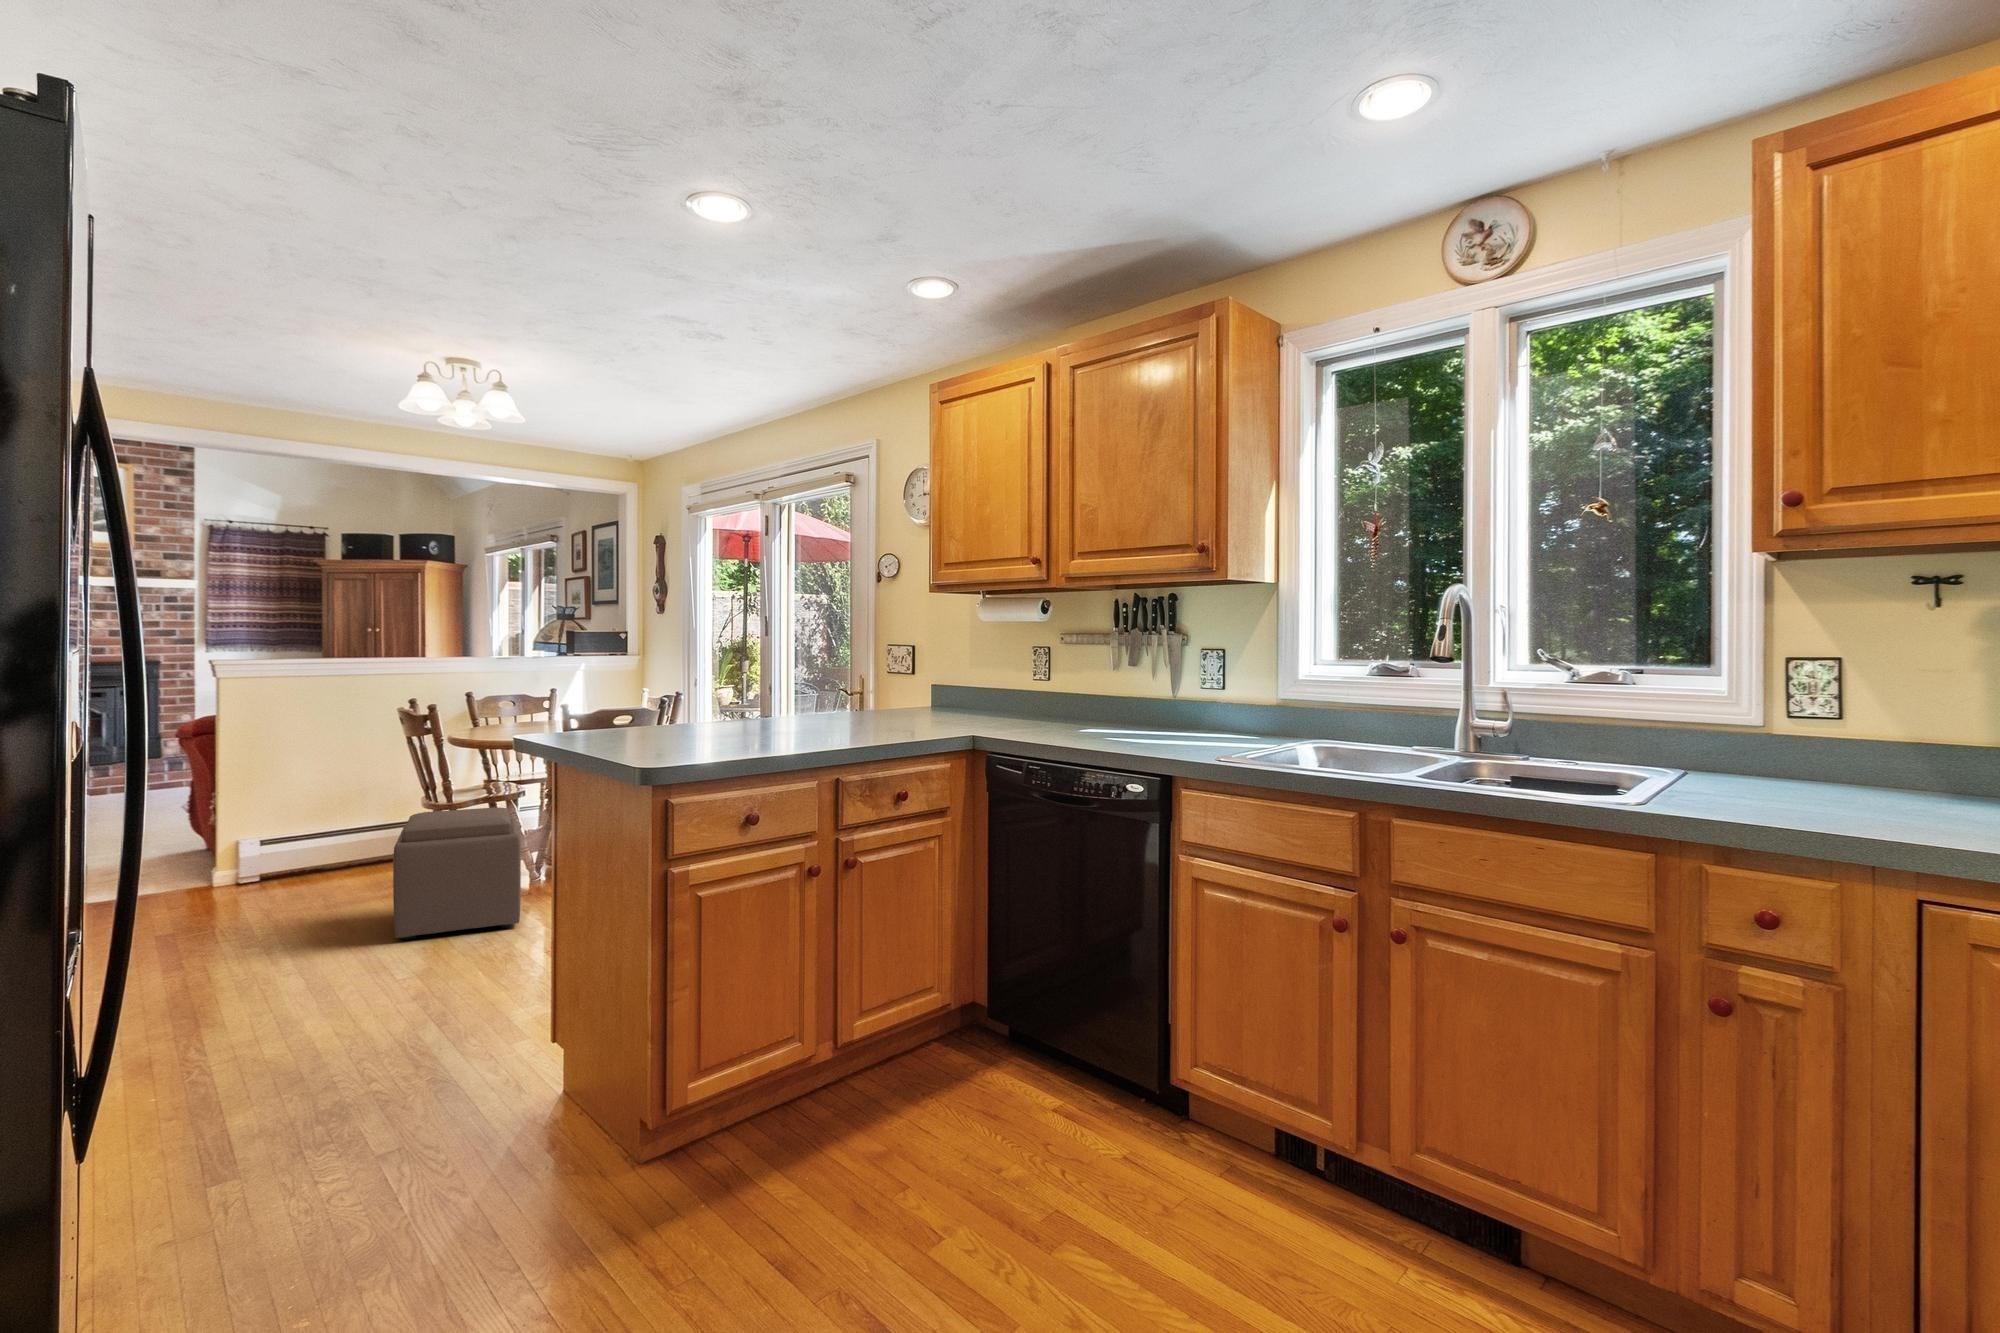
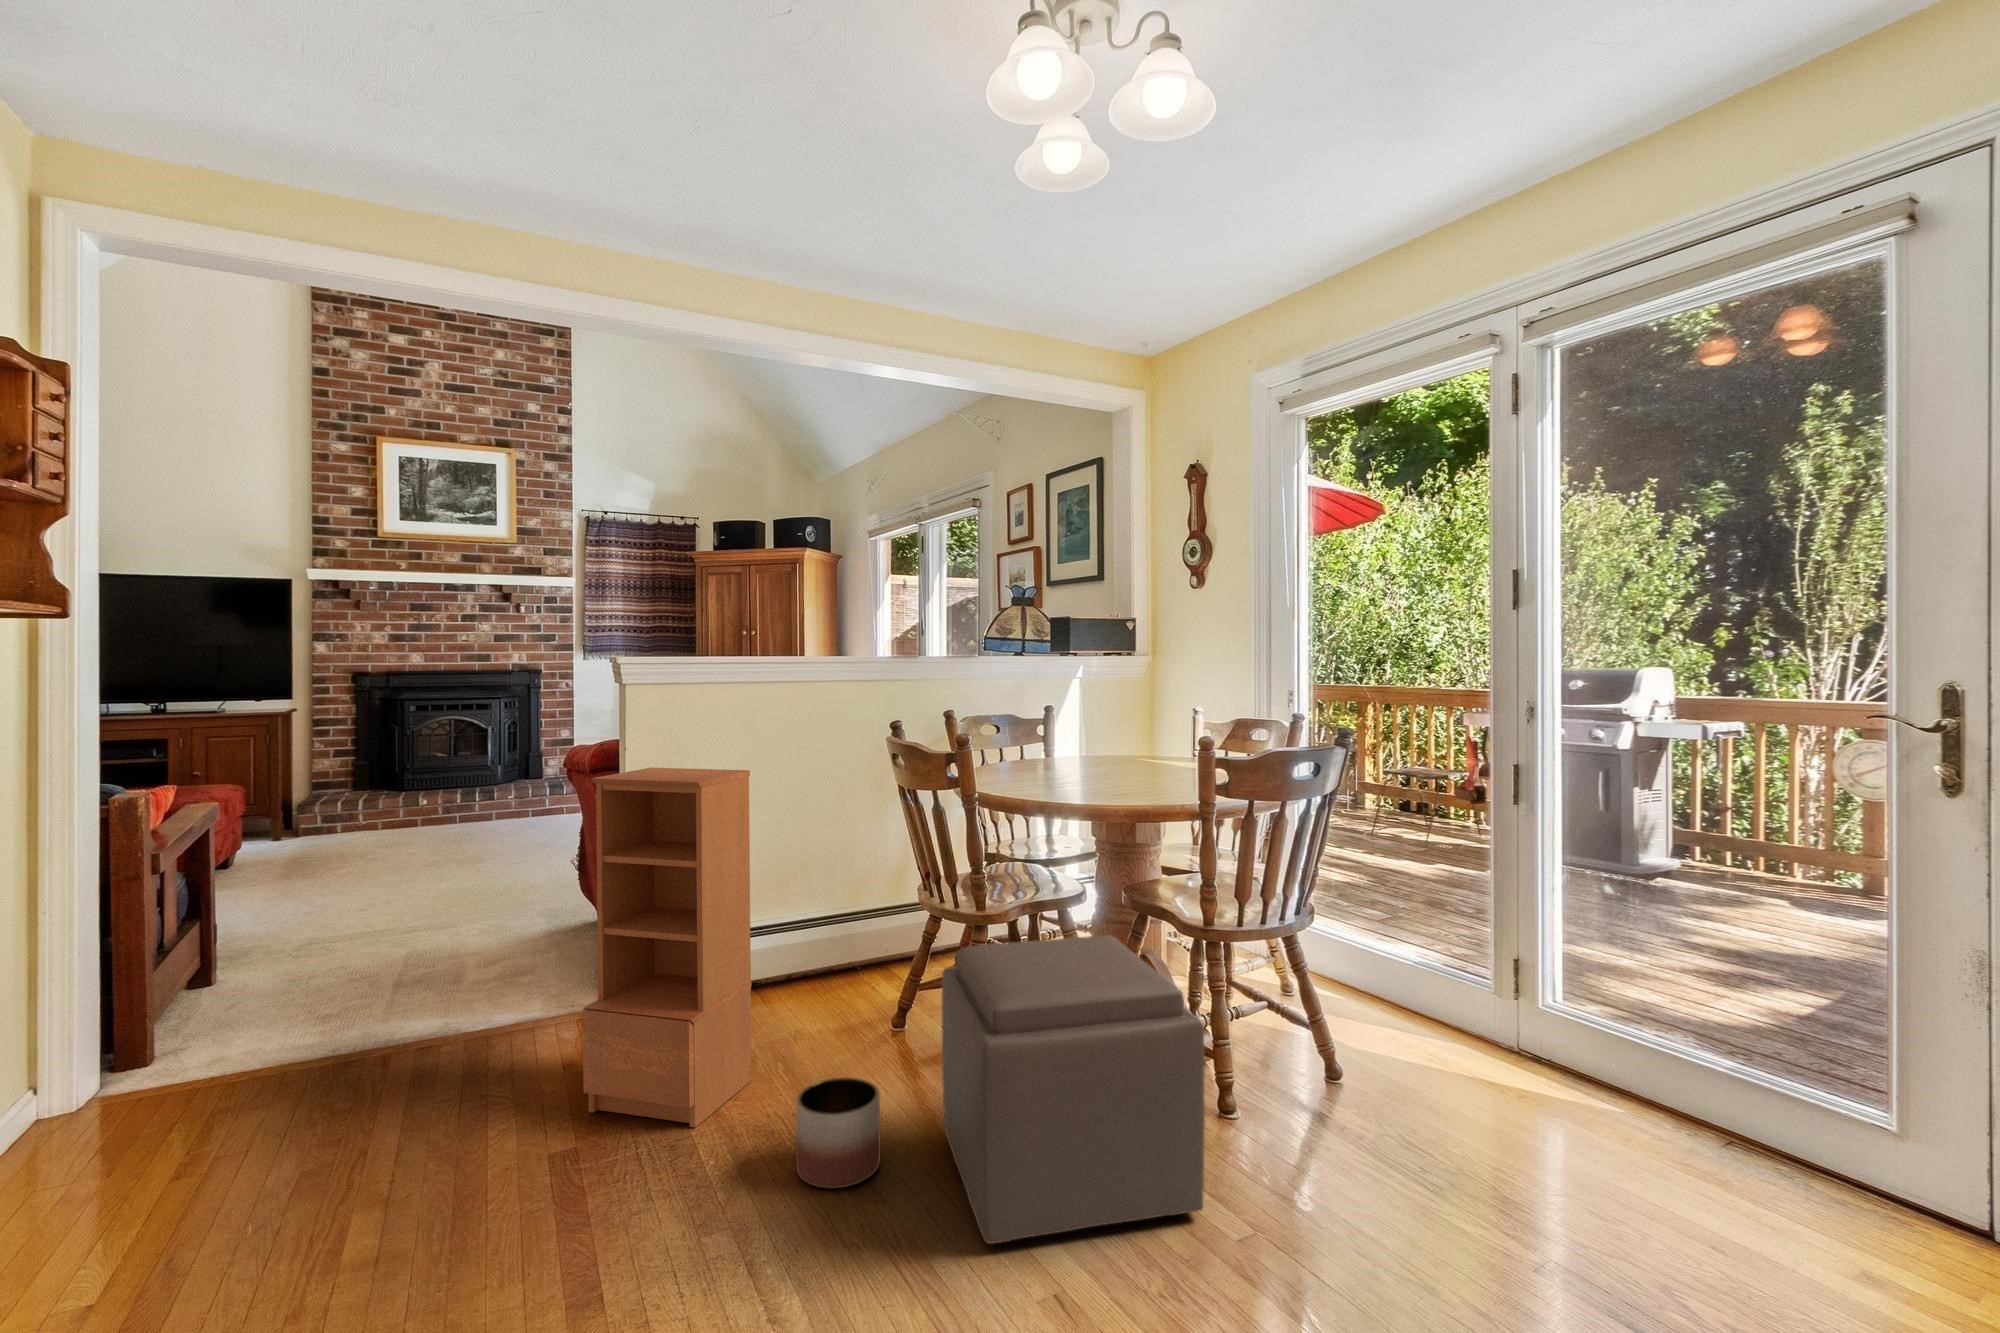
bookcase: none [178,726,296,921] -> present [583,768,752,1128]
planter: none [307,884,359,932] -> present [796,1077,881,1188]

